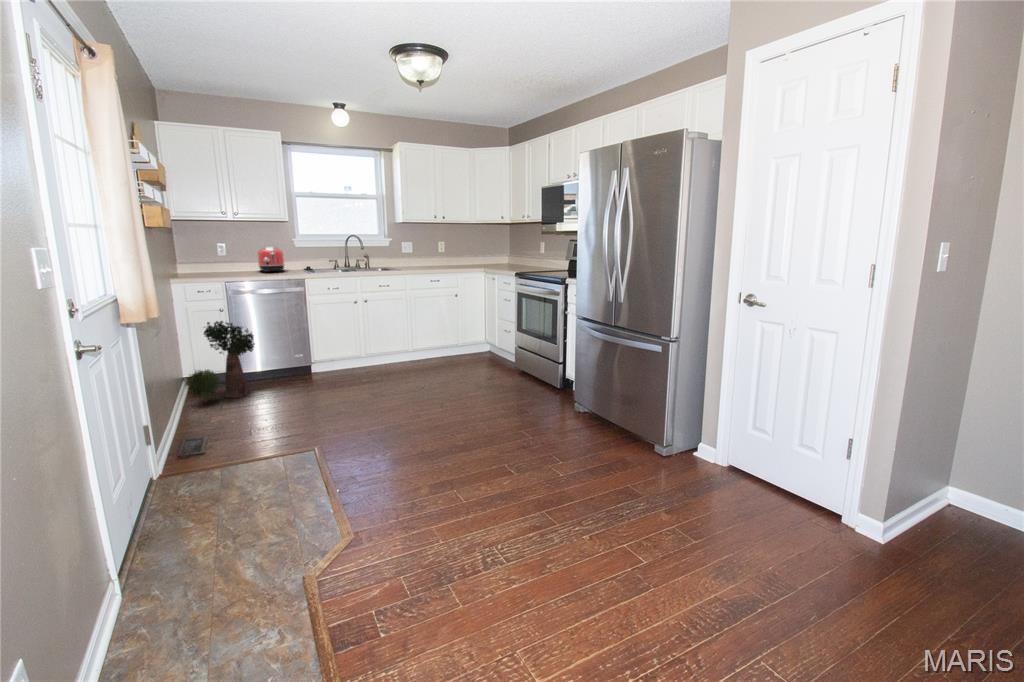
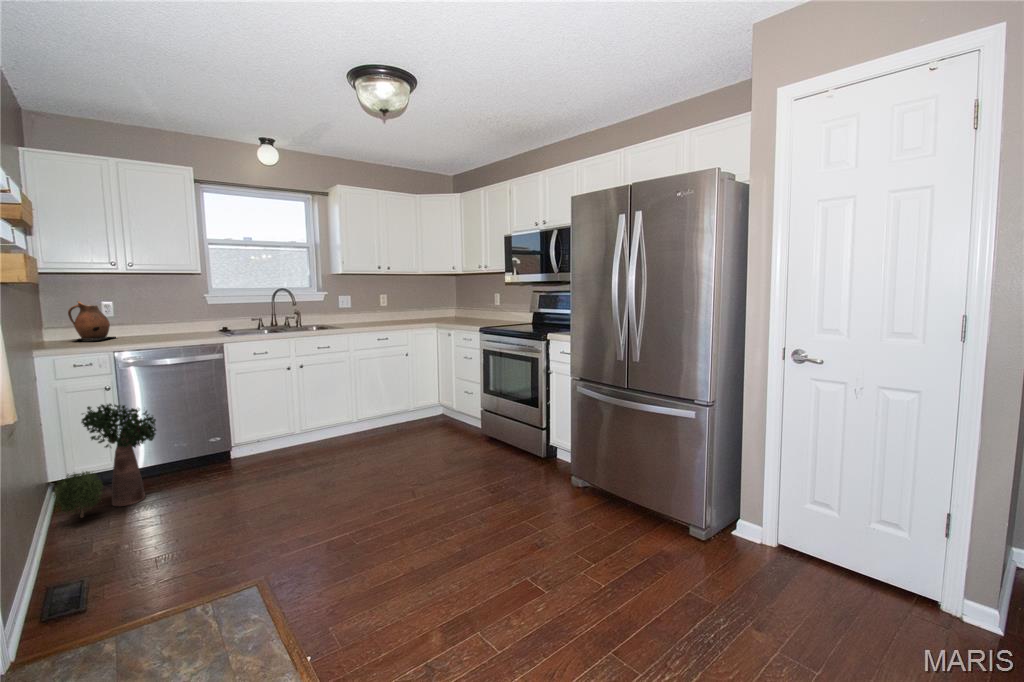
ceramic pitcher: none [194,243,230,274] -> present [68,301,115,340]
toaster: present [257,247,284,272] -> none [159,305,196,336]

